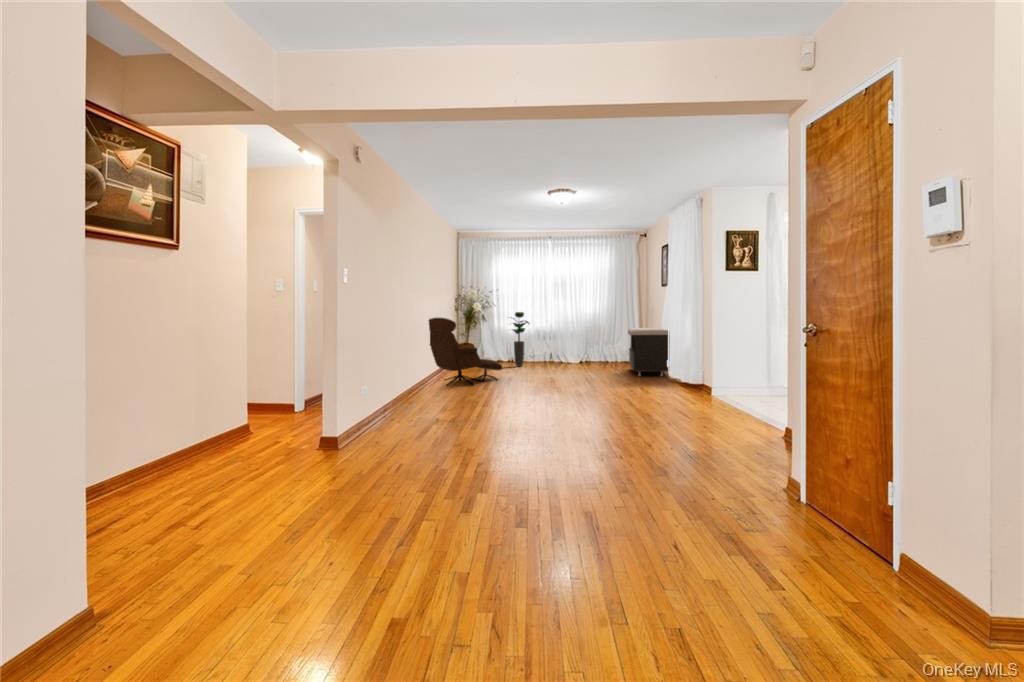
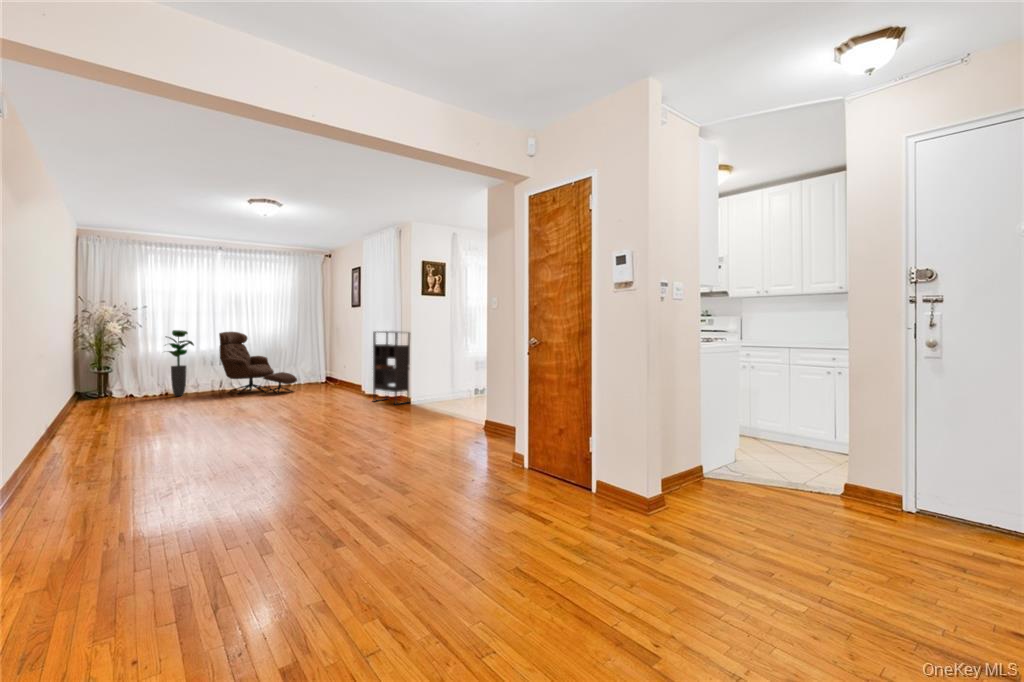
bookshelf: none [669,311,711,393] -> present [373,331,410,405]
lounge chair: present [428,318,503,386] -> present [219,332,297,394]
storage bench: present [628,328,668,376] -> none [318,348,365,395]

